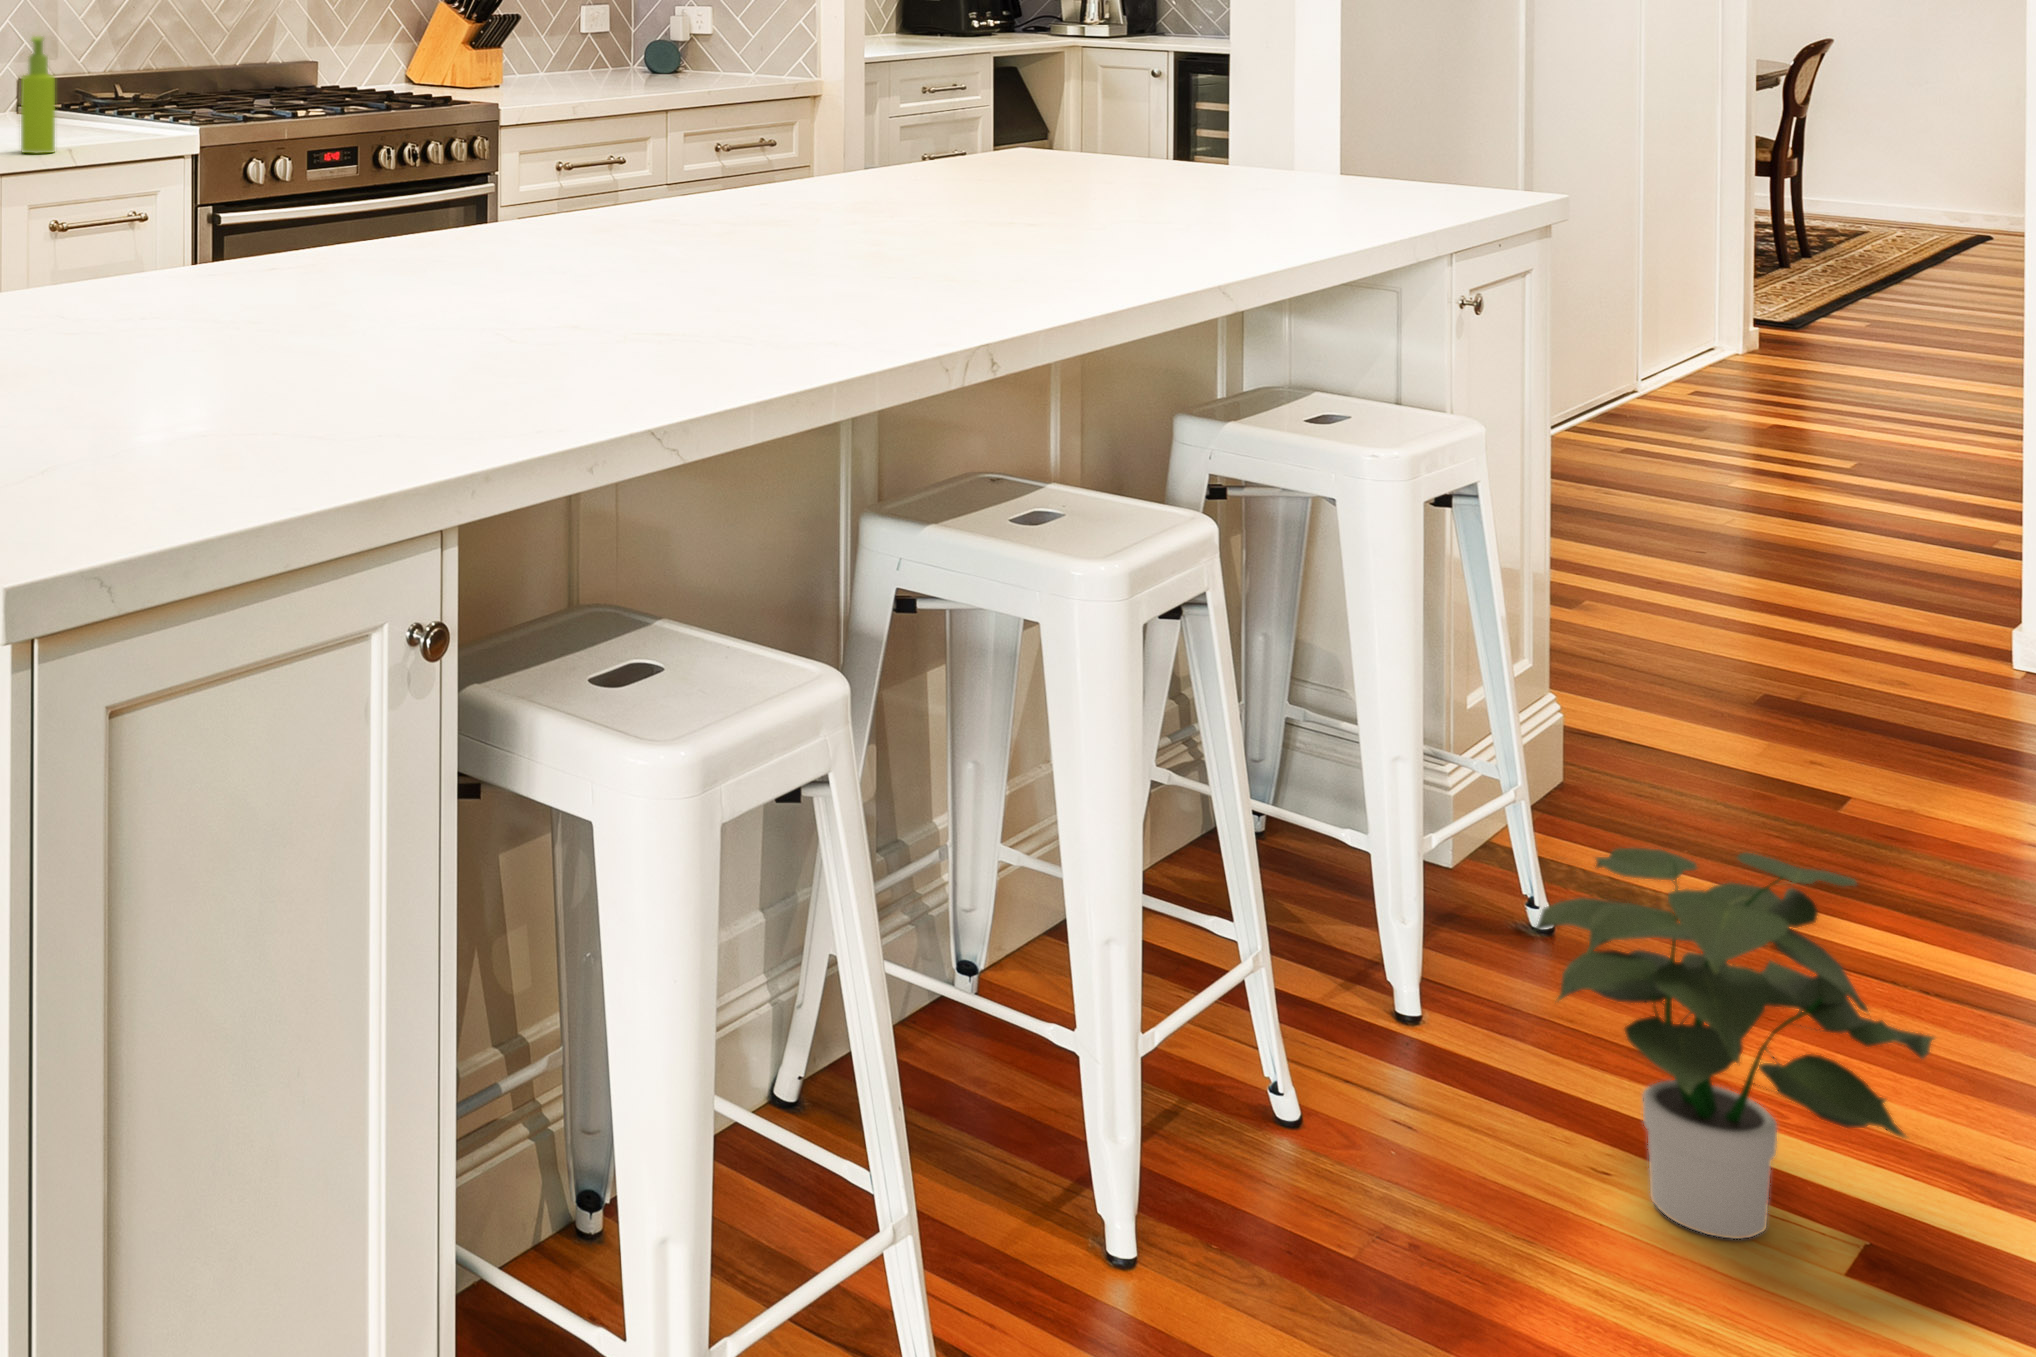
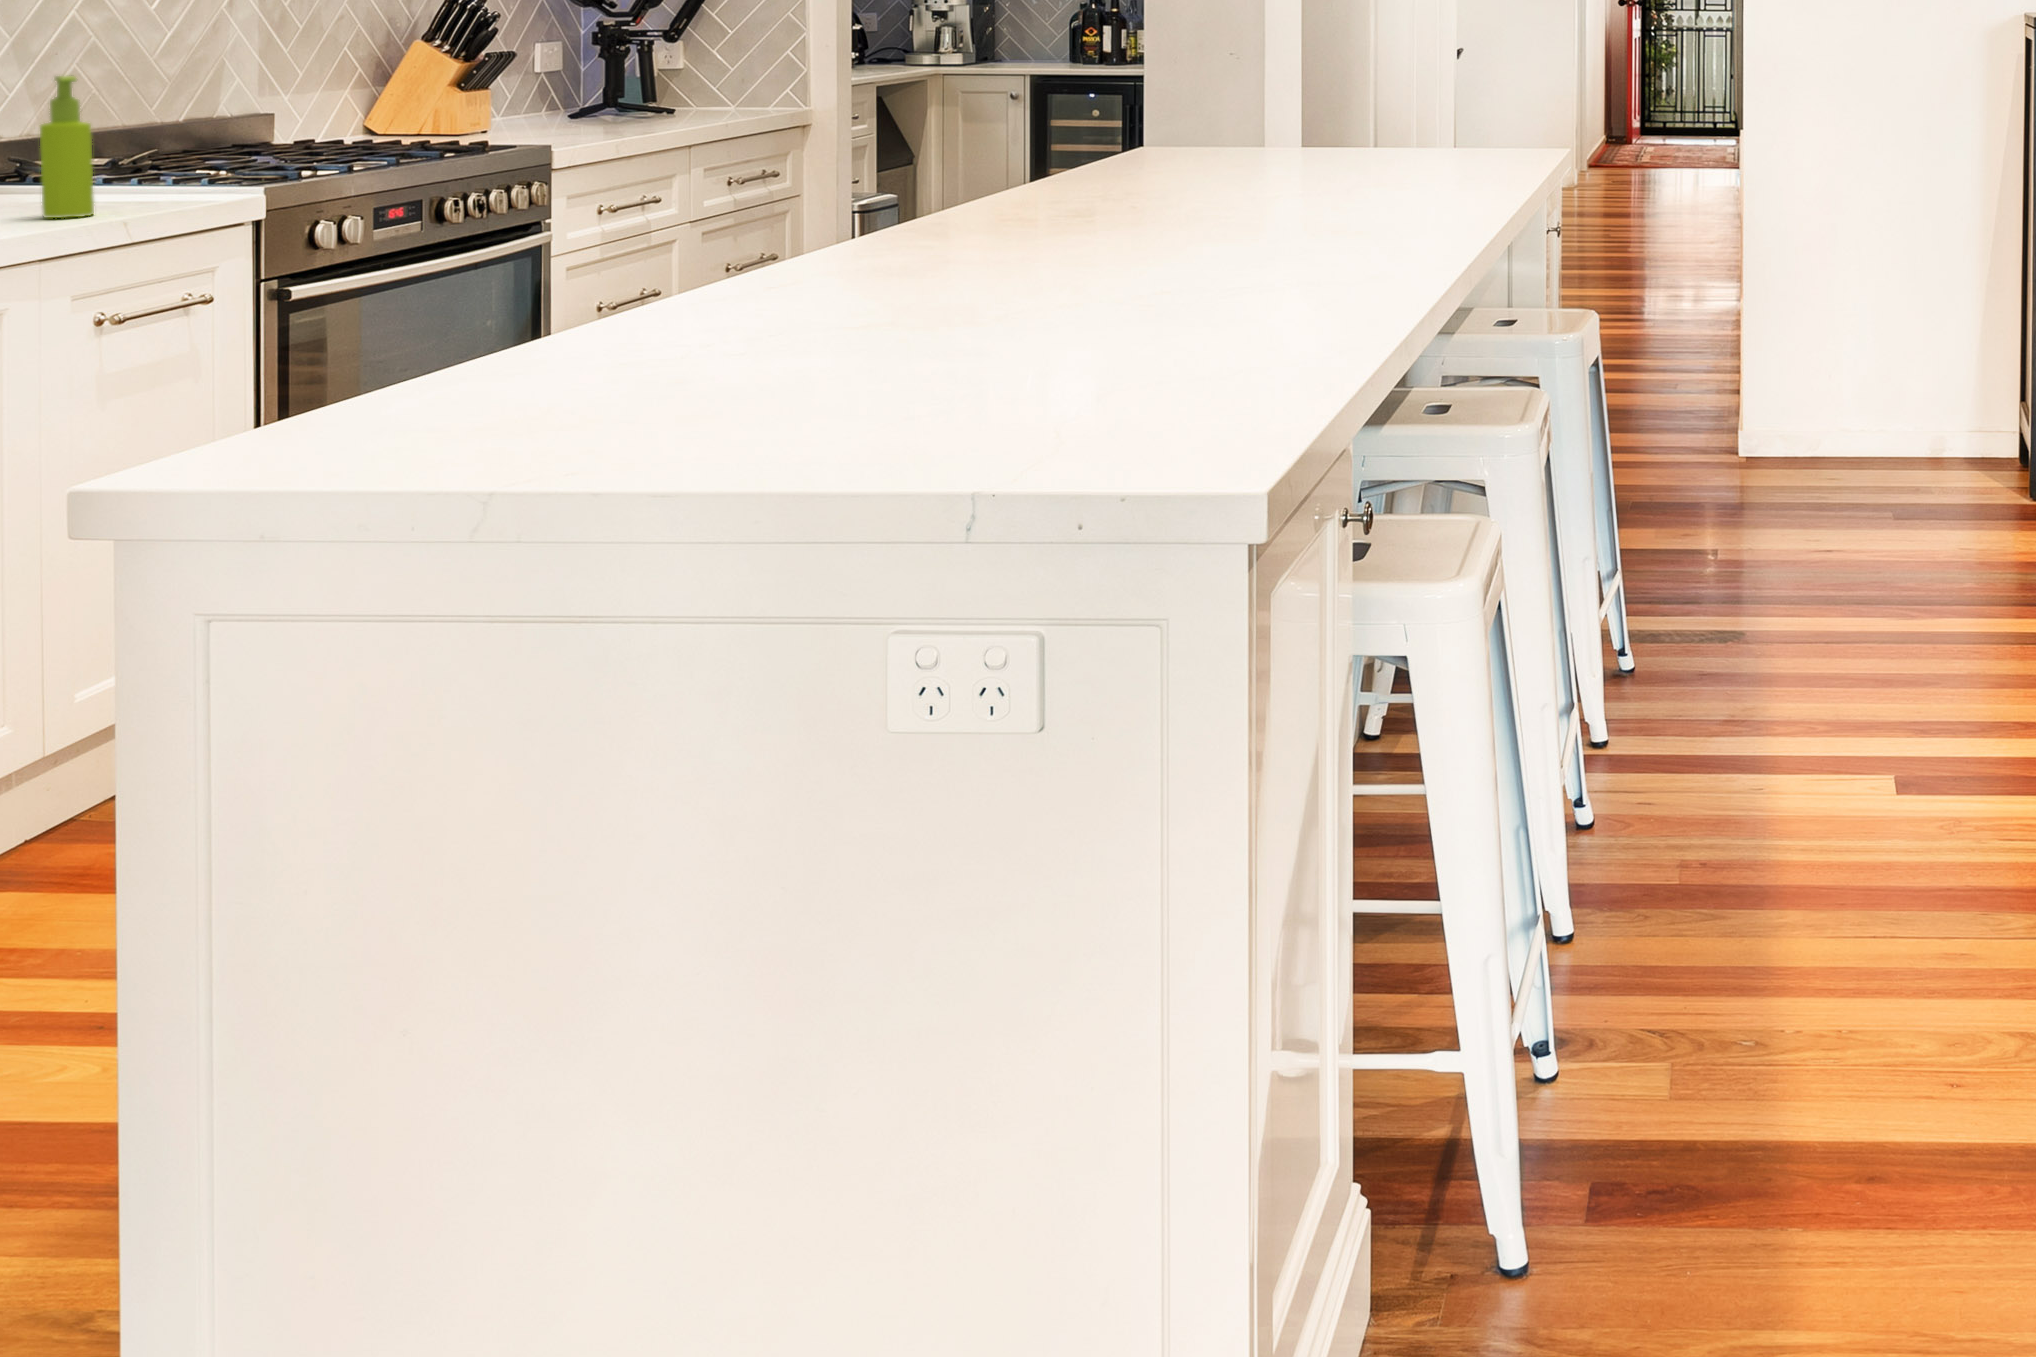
potted plant: present [1532,848,1934,1239] -> none [1702,550,1932,799]

